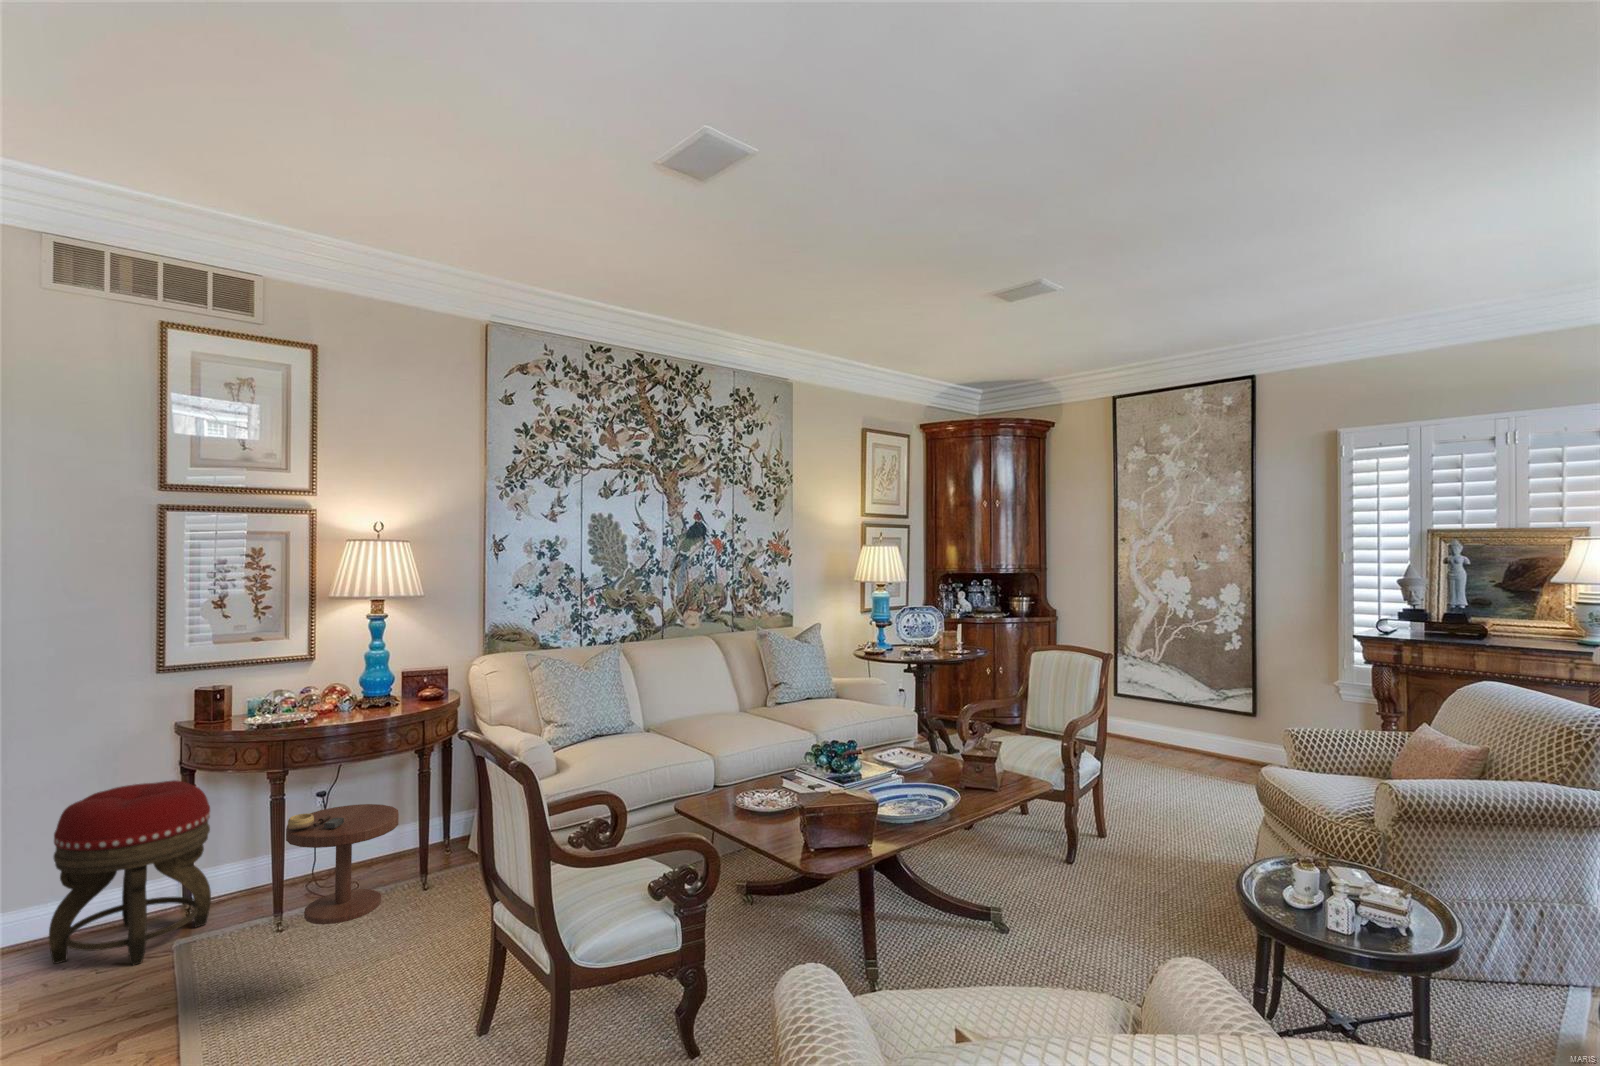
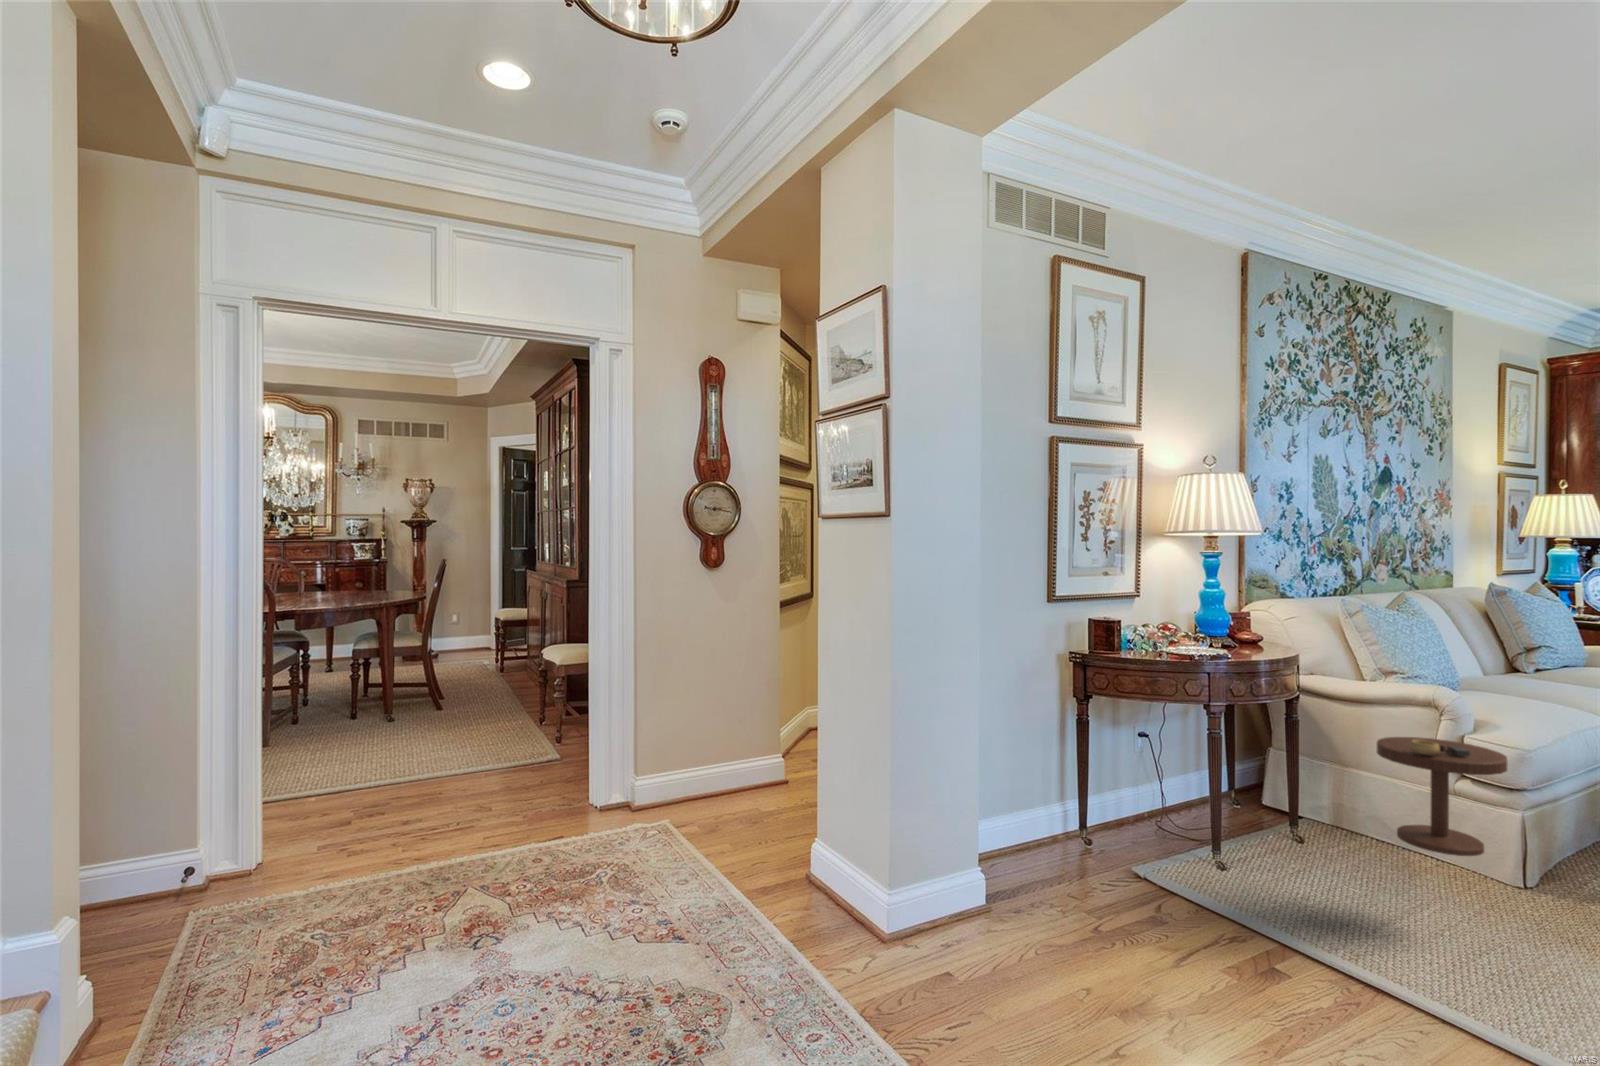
footstool: present [49,780,211,965] -> none [1032,707,1157,882]

